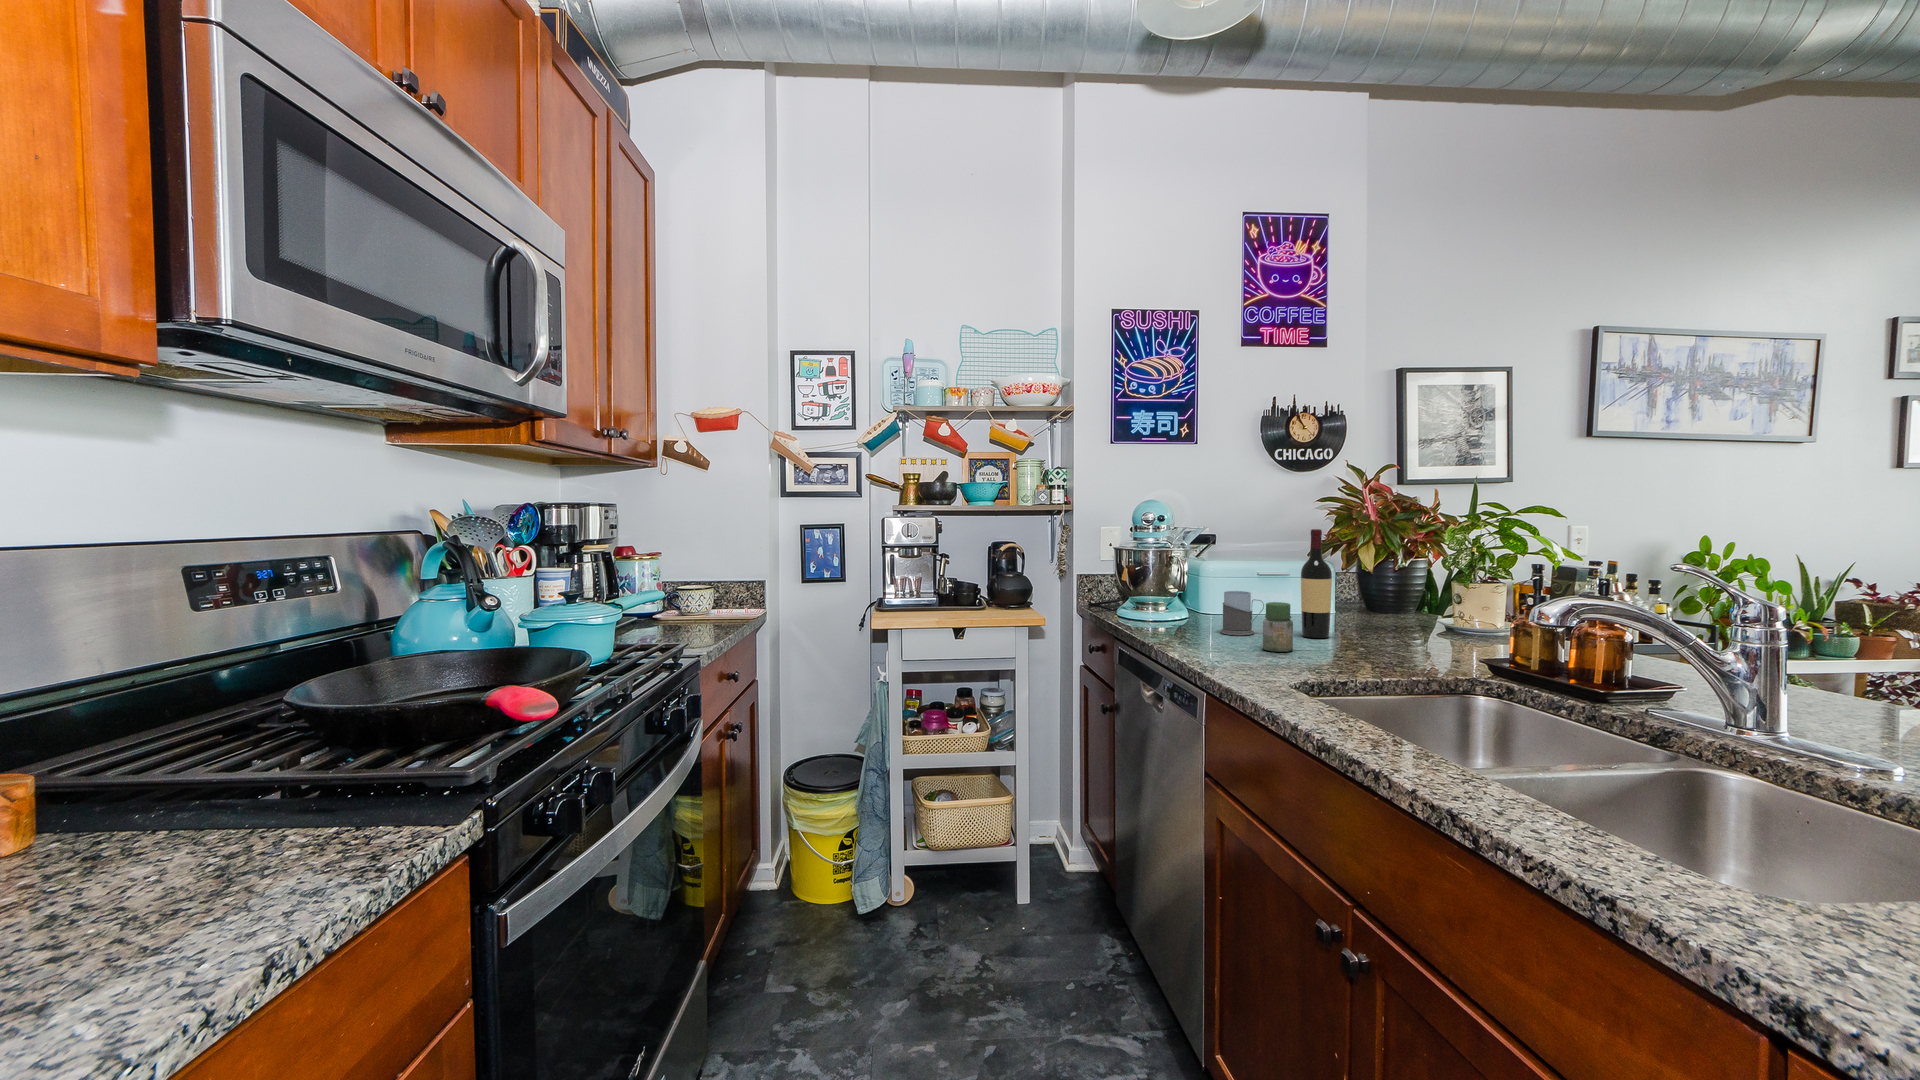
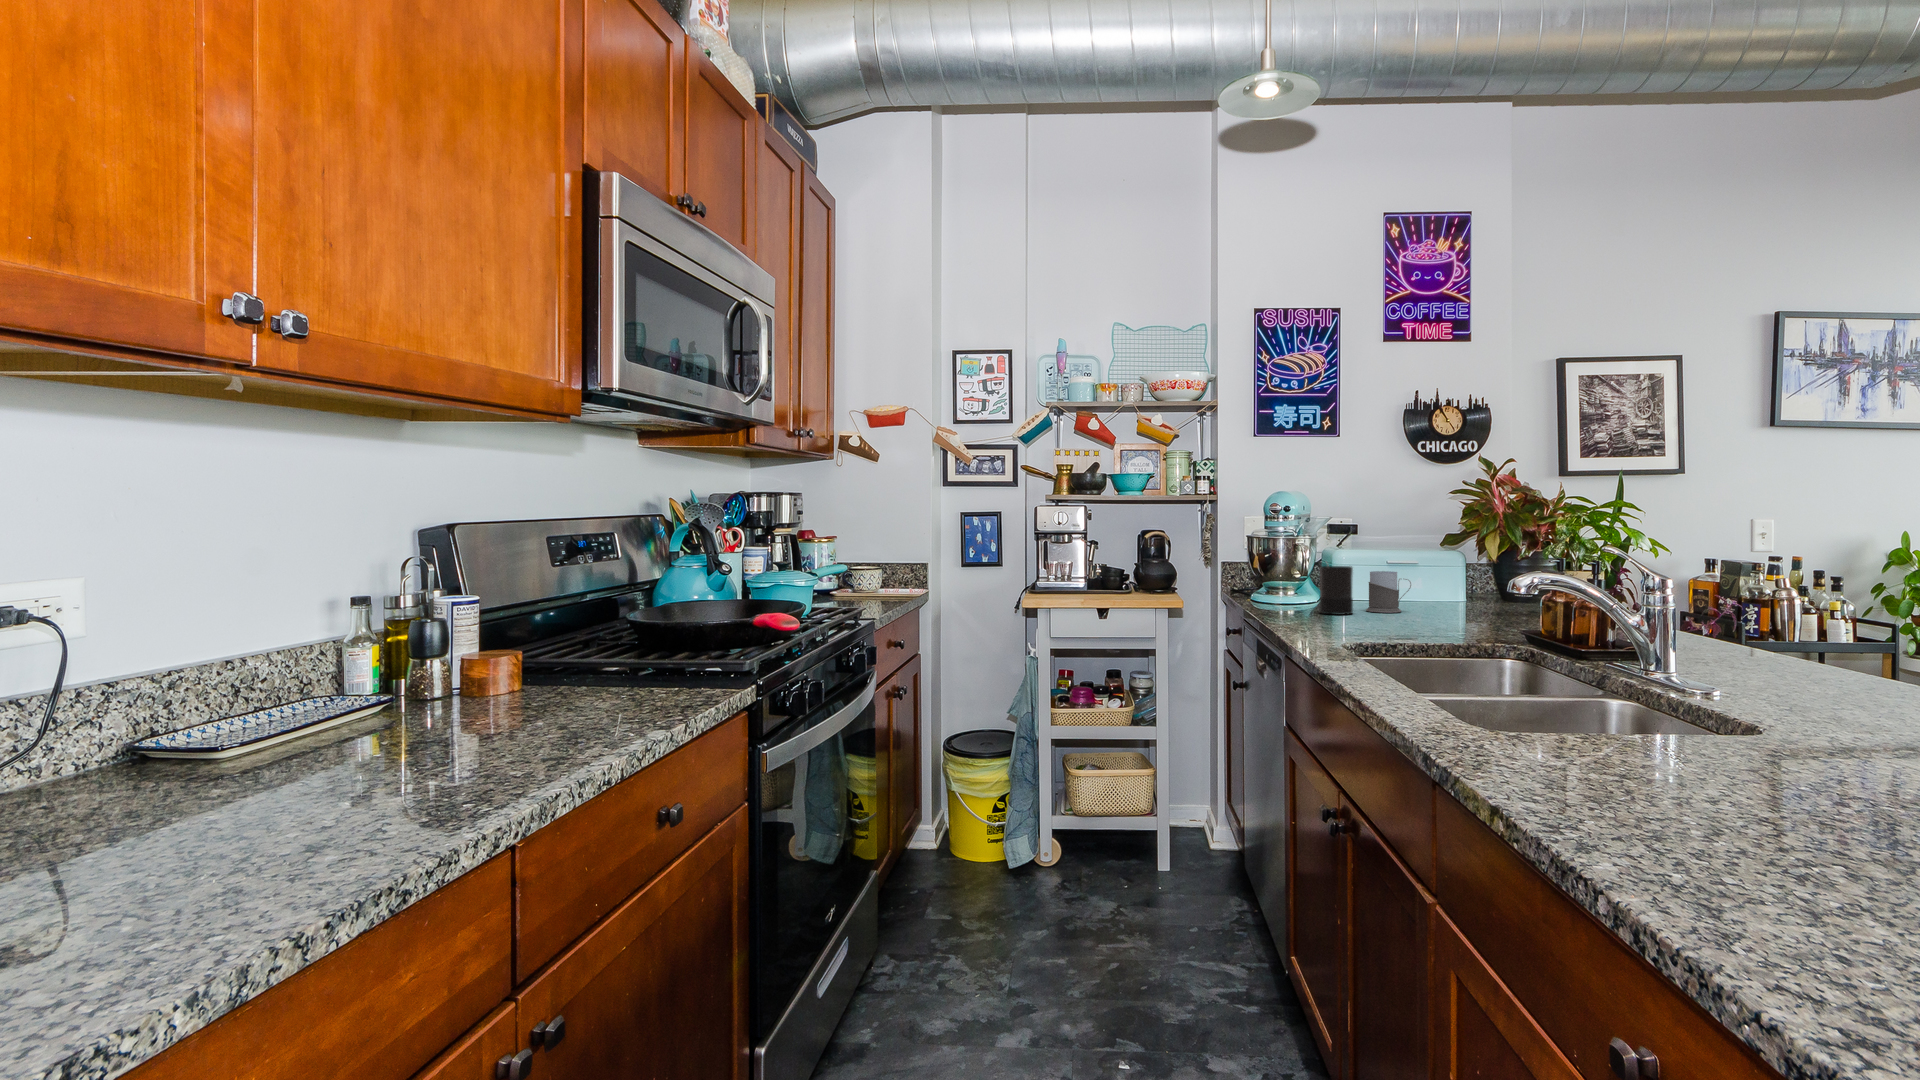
wine bottle: present [1301,529,1332,638] -> none [1449,509,1482,615]
candle: none [1172,583,1207,639] -> present [1320,566,1353,615]
jar: present [1263,602,1293,652] -> none [1411,576,1442,623]

